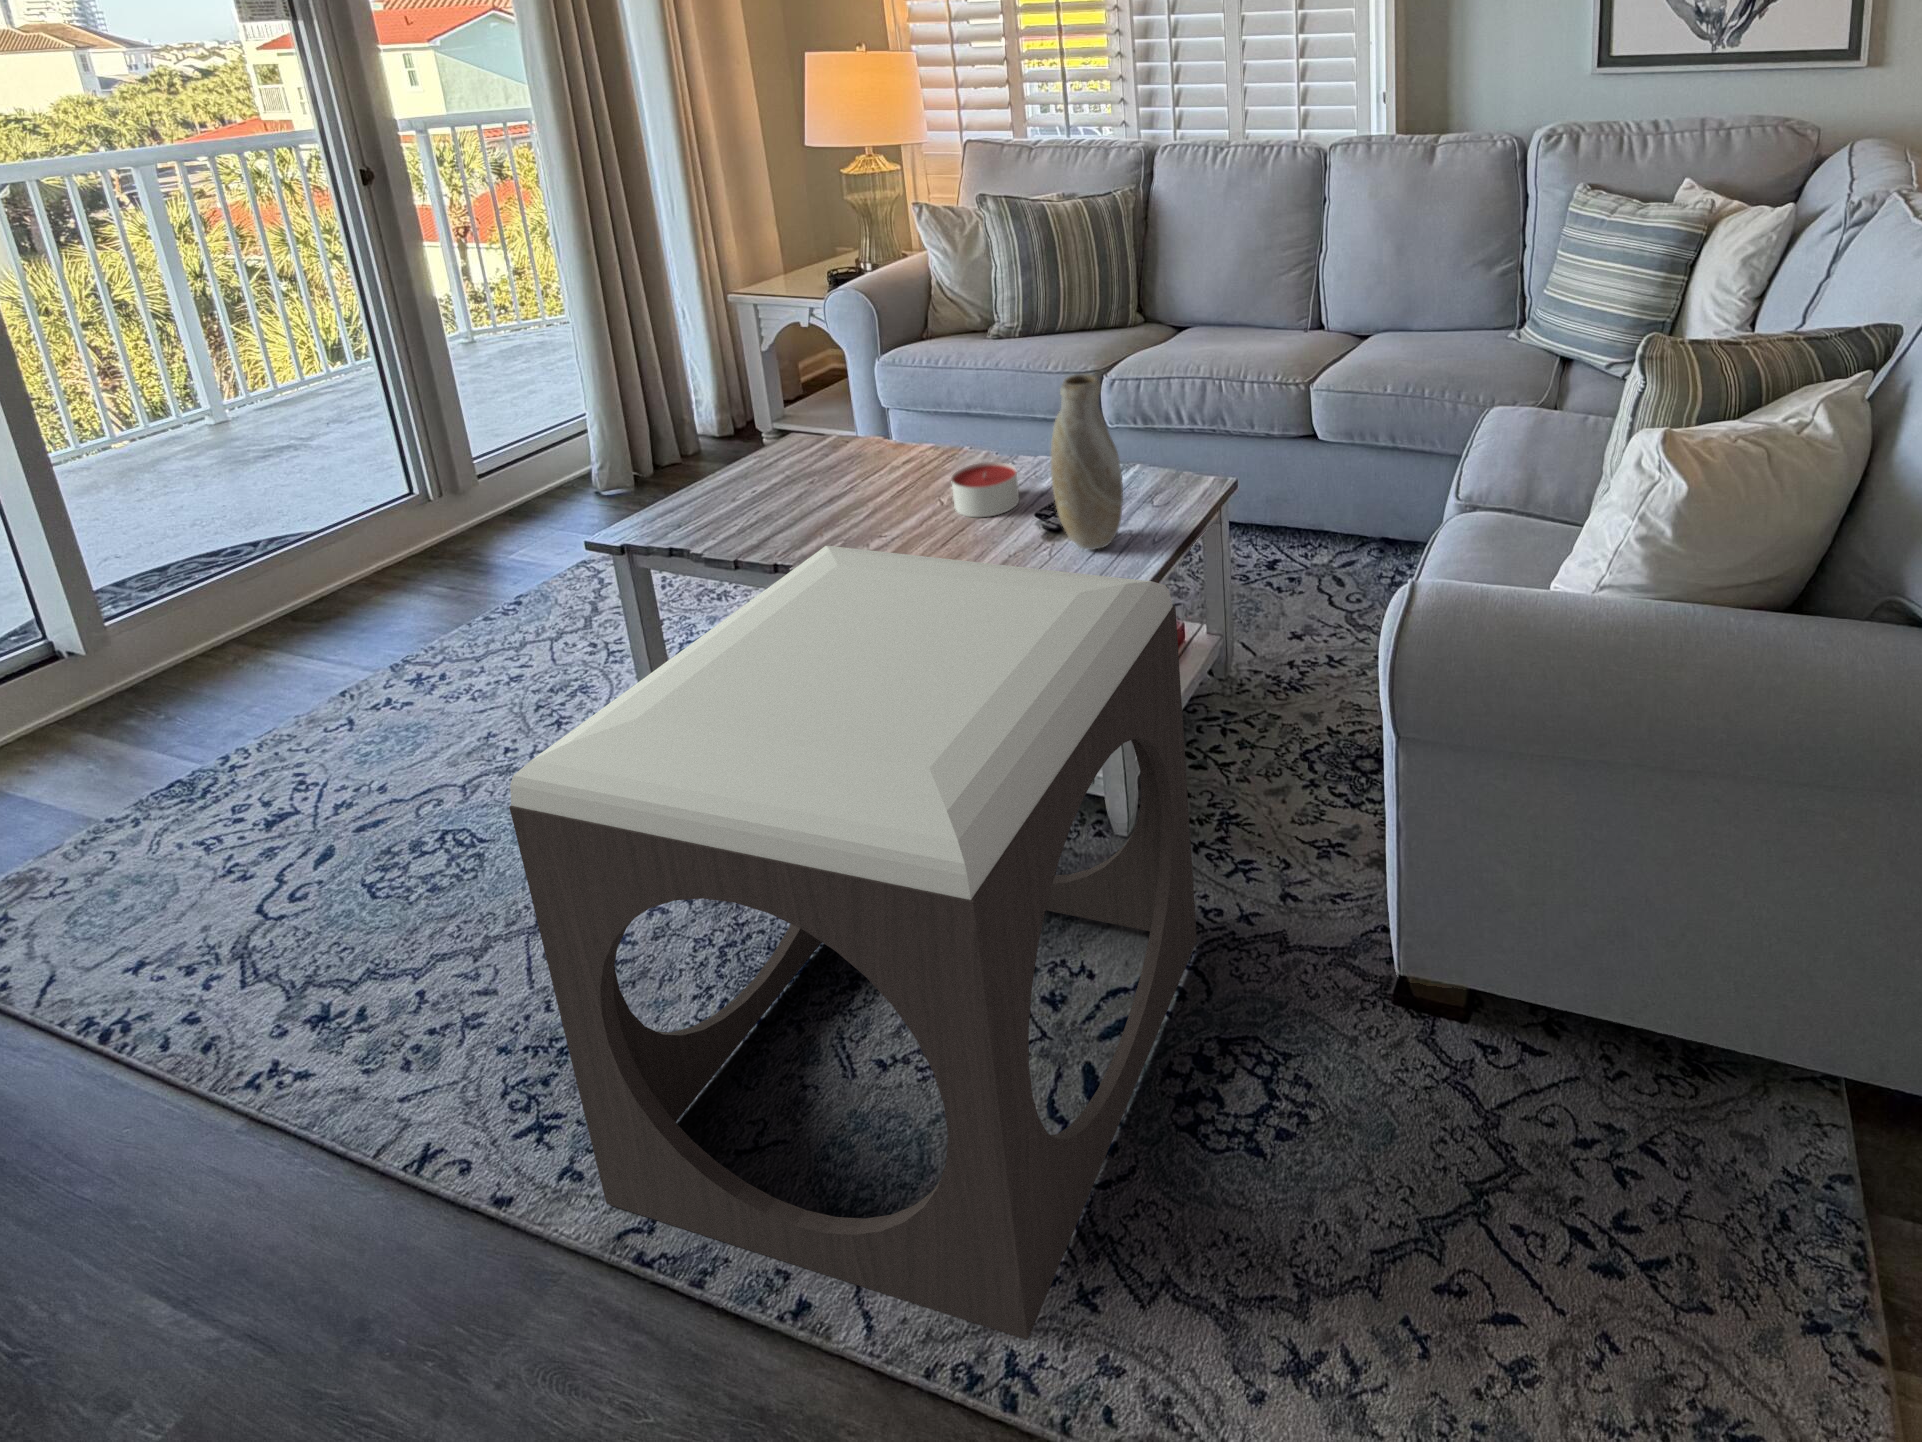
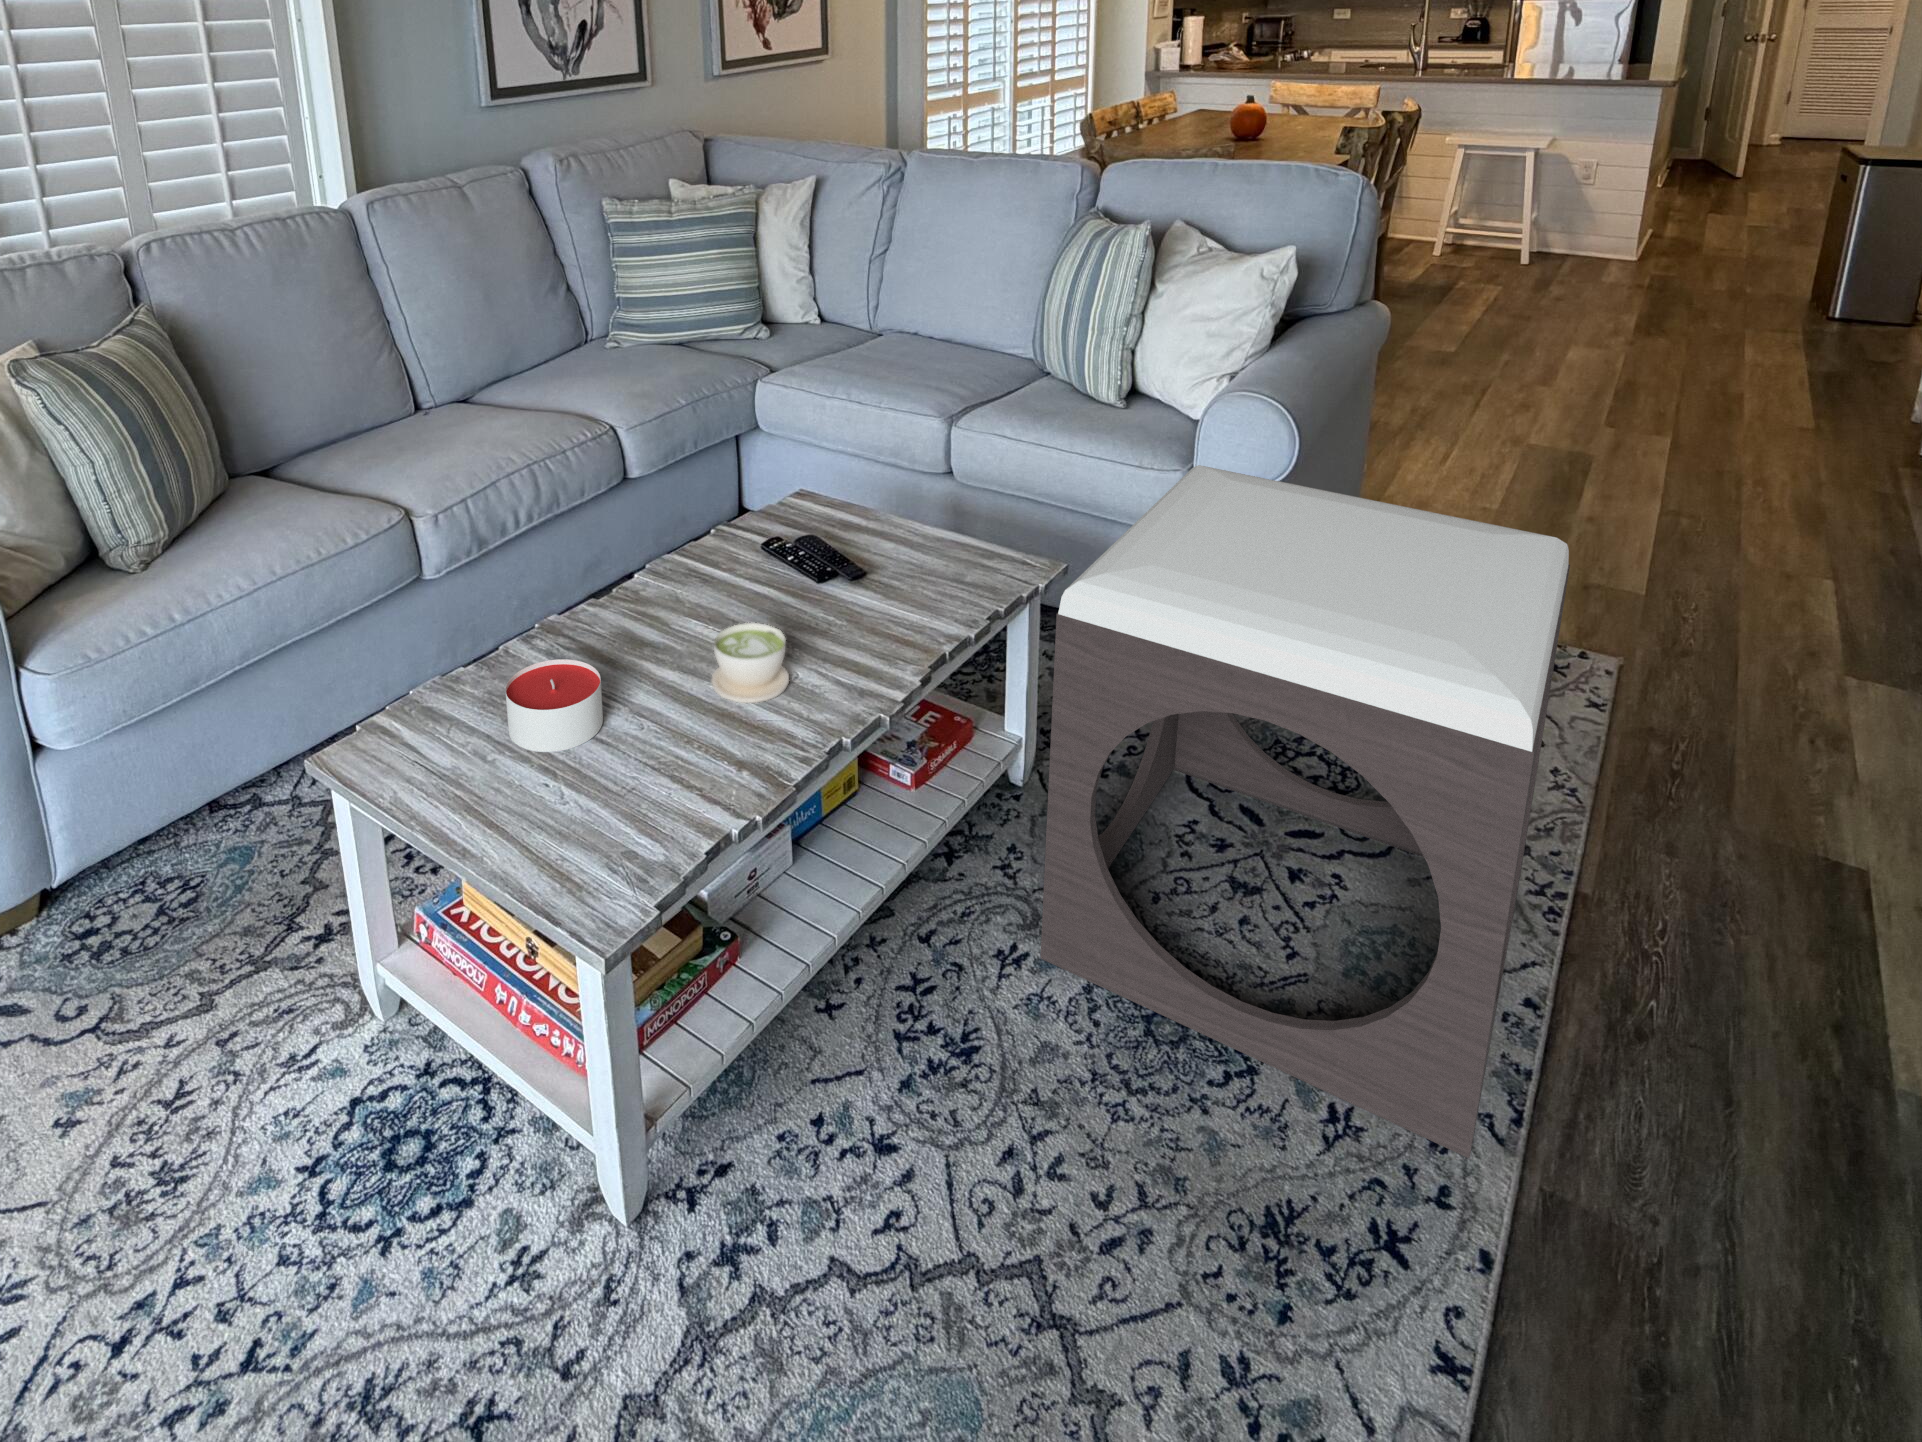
vase: present [1051,374,1123,550] -> none [876,384,937,561]
candle: present [951,462,1019,517] -> present [506,659,603,752]
coffee cup: none [822,480,885,536] -> present [711,623,789,703]

